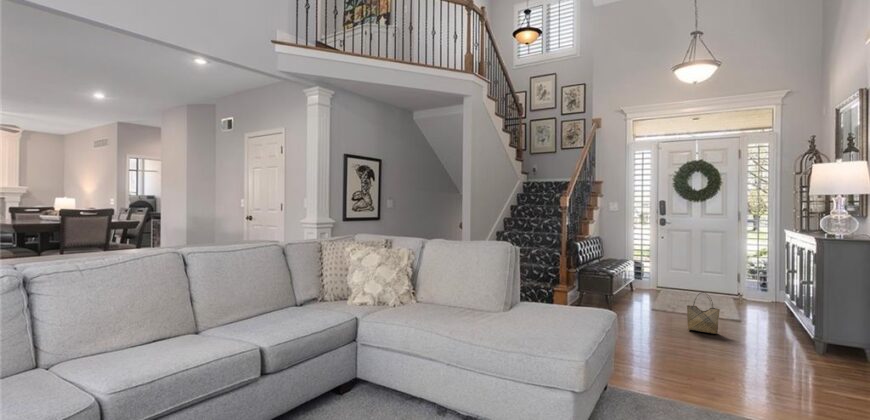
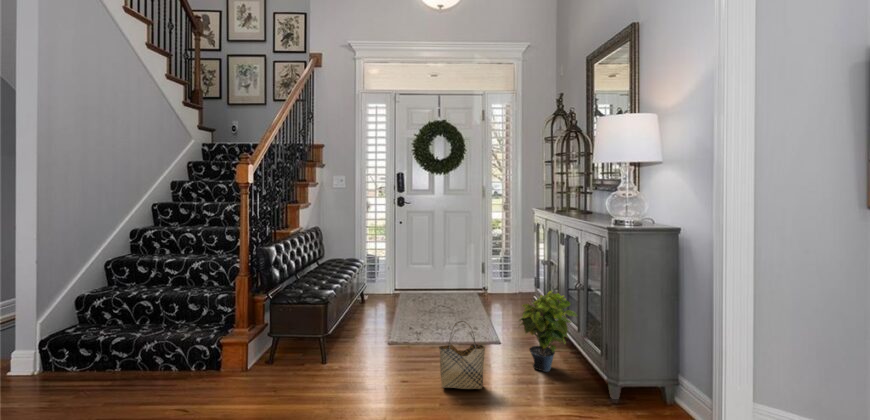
potted plant: none [748,280,797,337] -> present [519,290,577,372]

